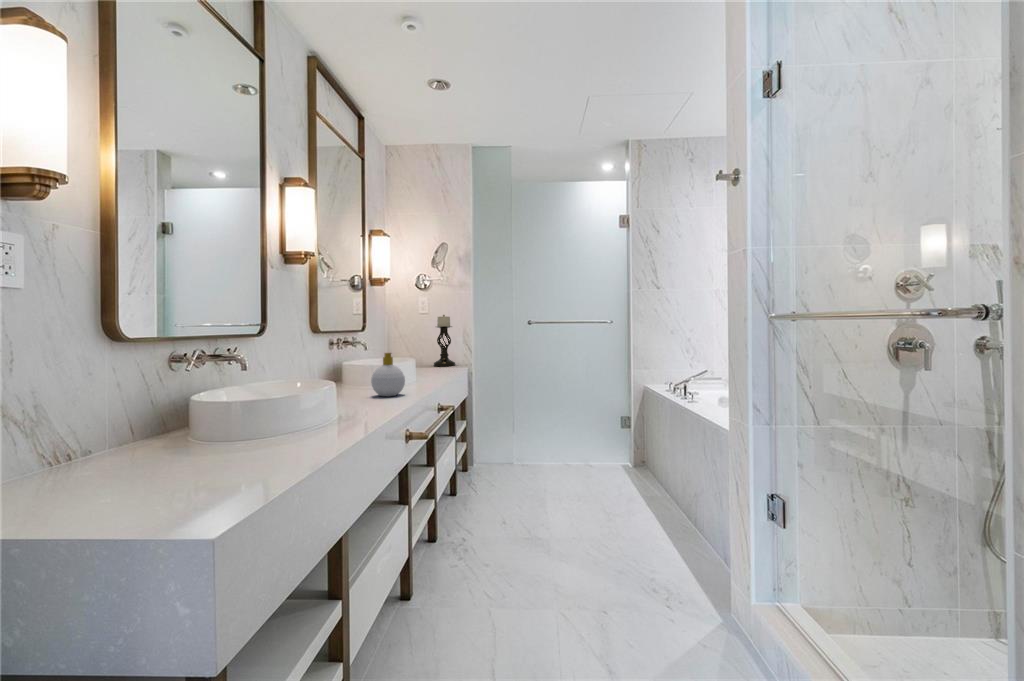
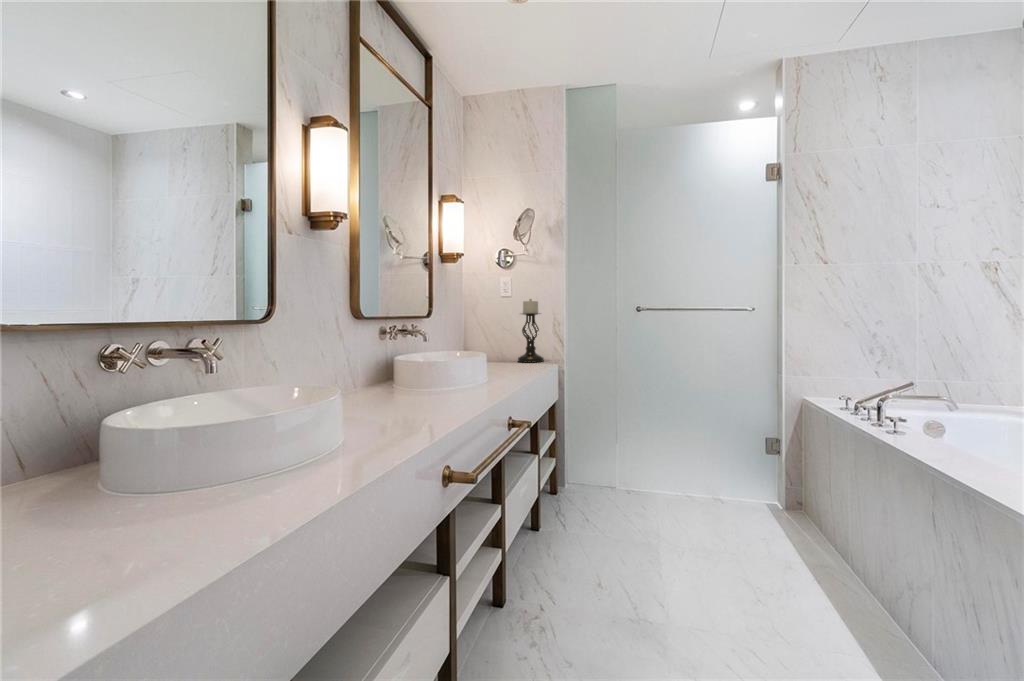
soap bottle: present [371,353,405,396] -> none [414,349,459,409]

